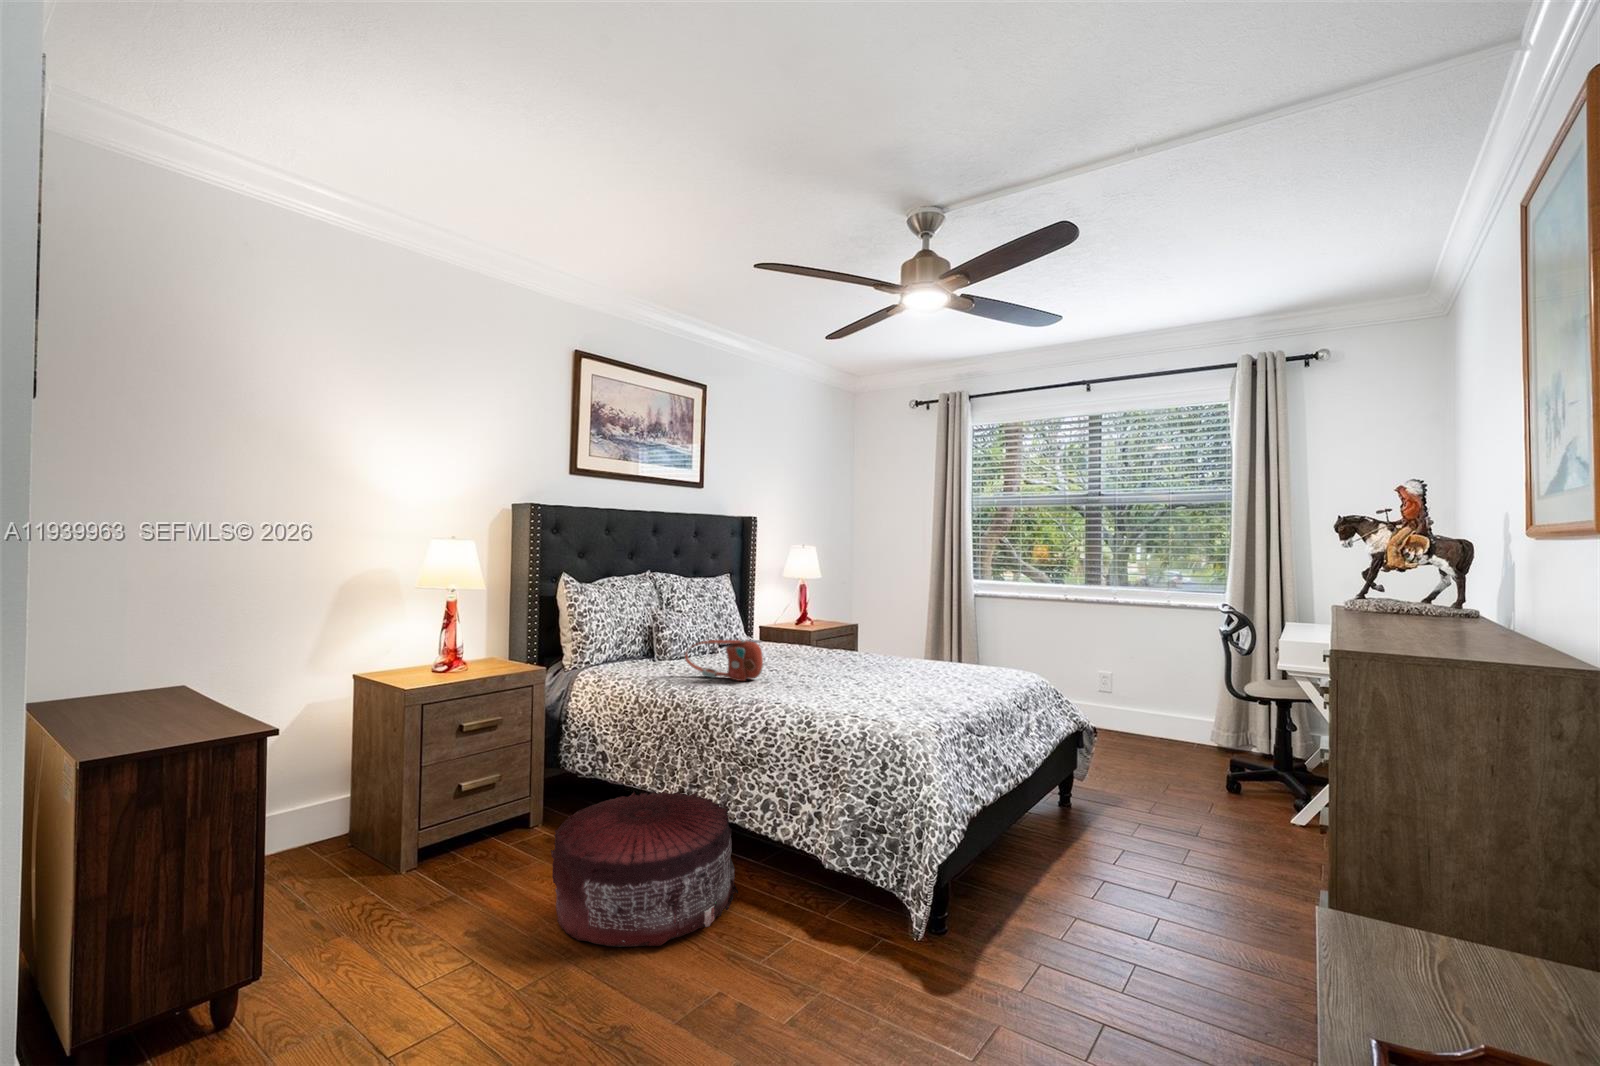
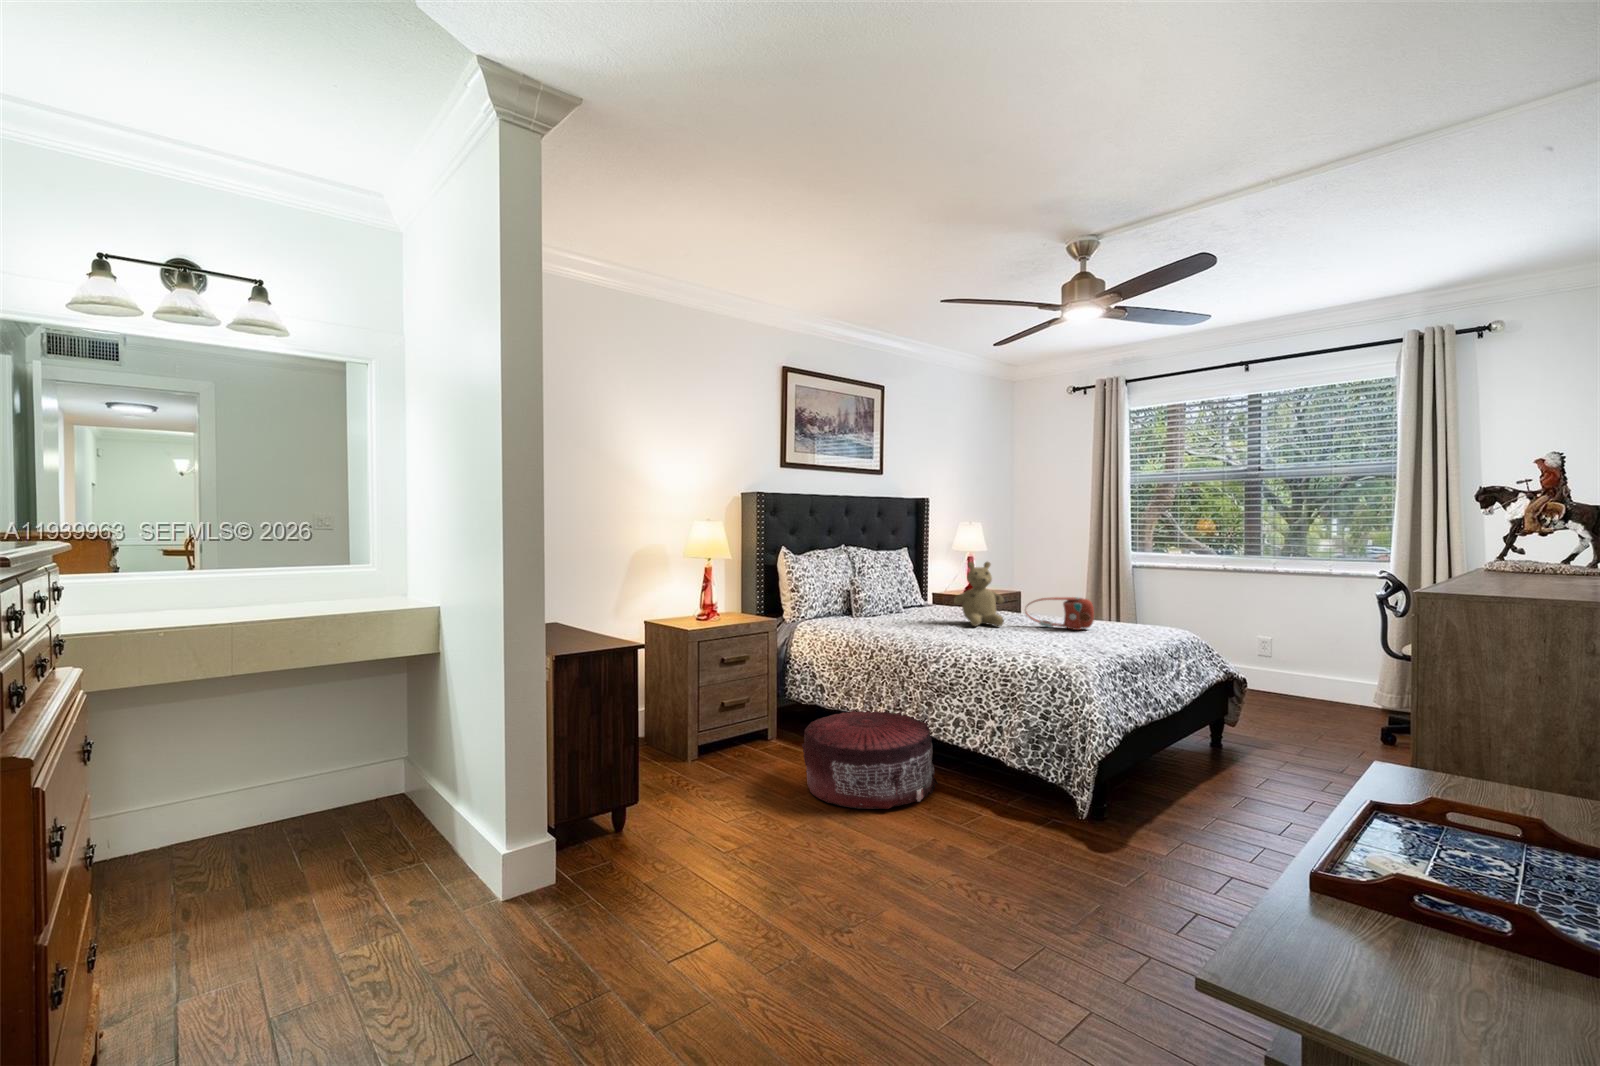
teddy bear: none [775,593,835,672] -> present [954,562,1004,626]
handbag: present [685,640,763,681] -> present [1025,597,1094,630]

